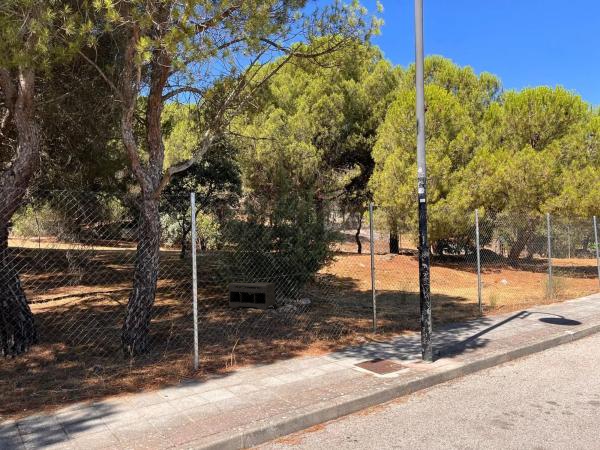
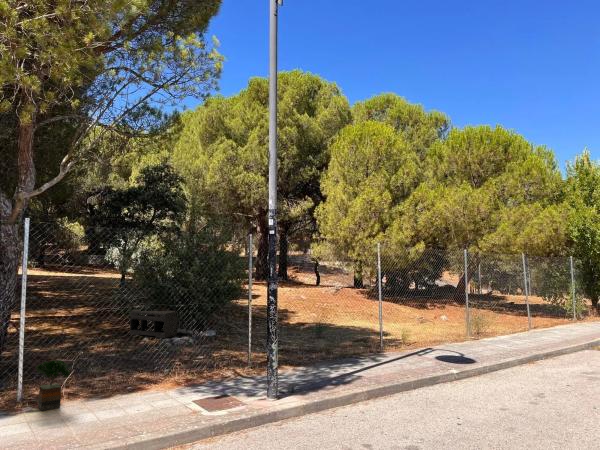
potted tree: none [217,329,249,376] -> present [36,360,70,411]

